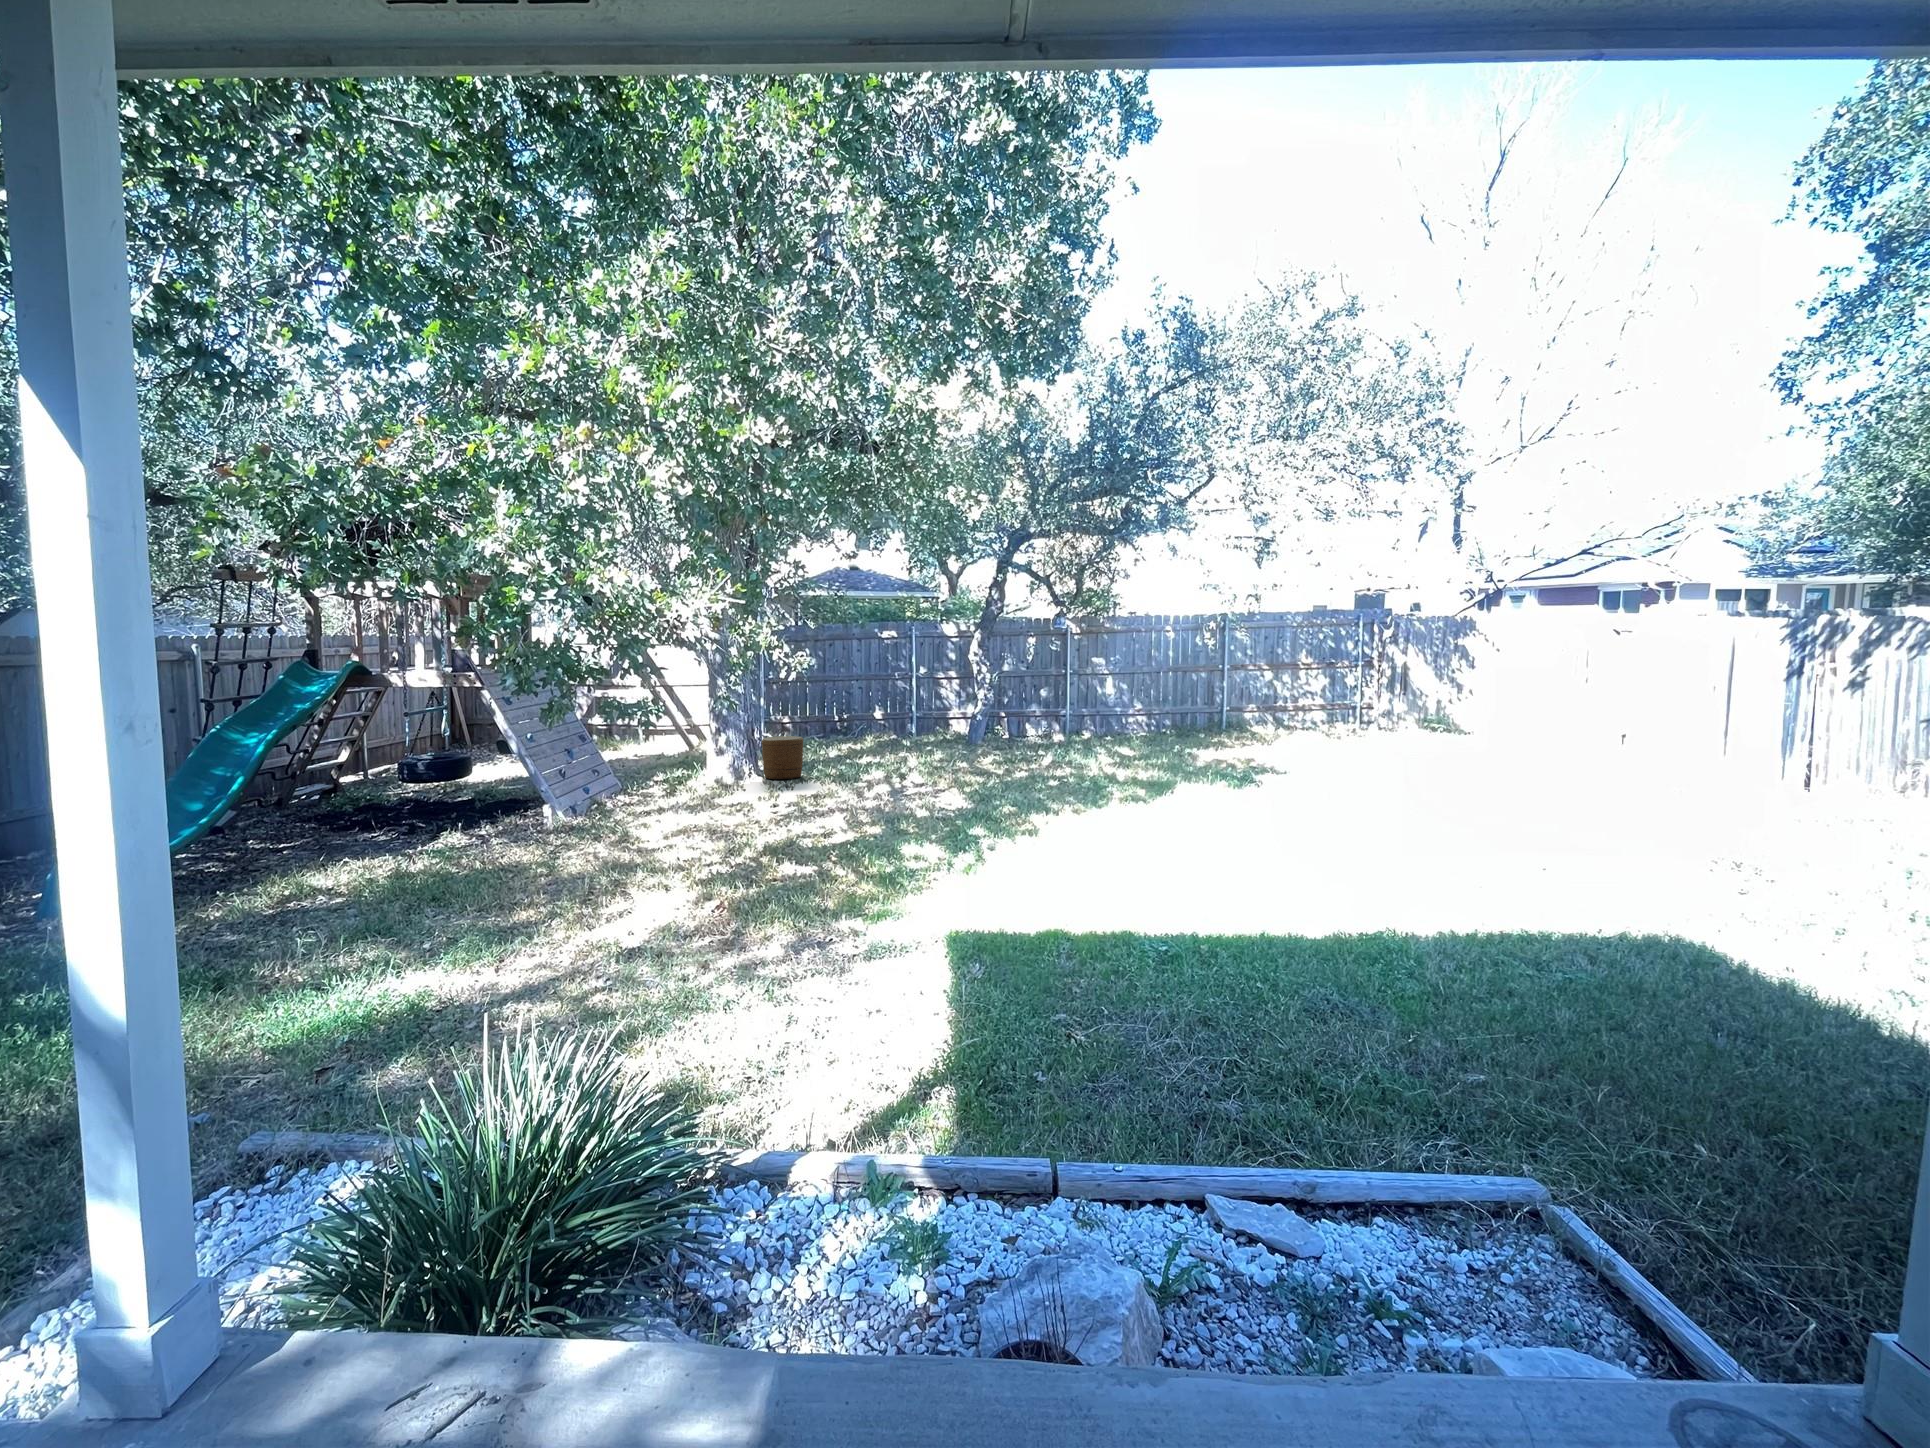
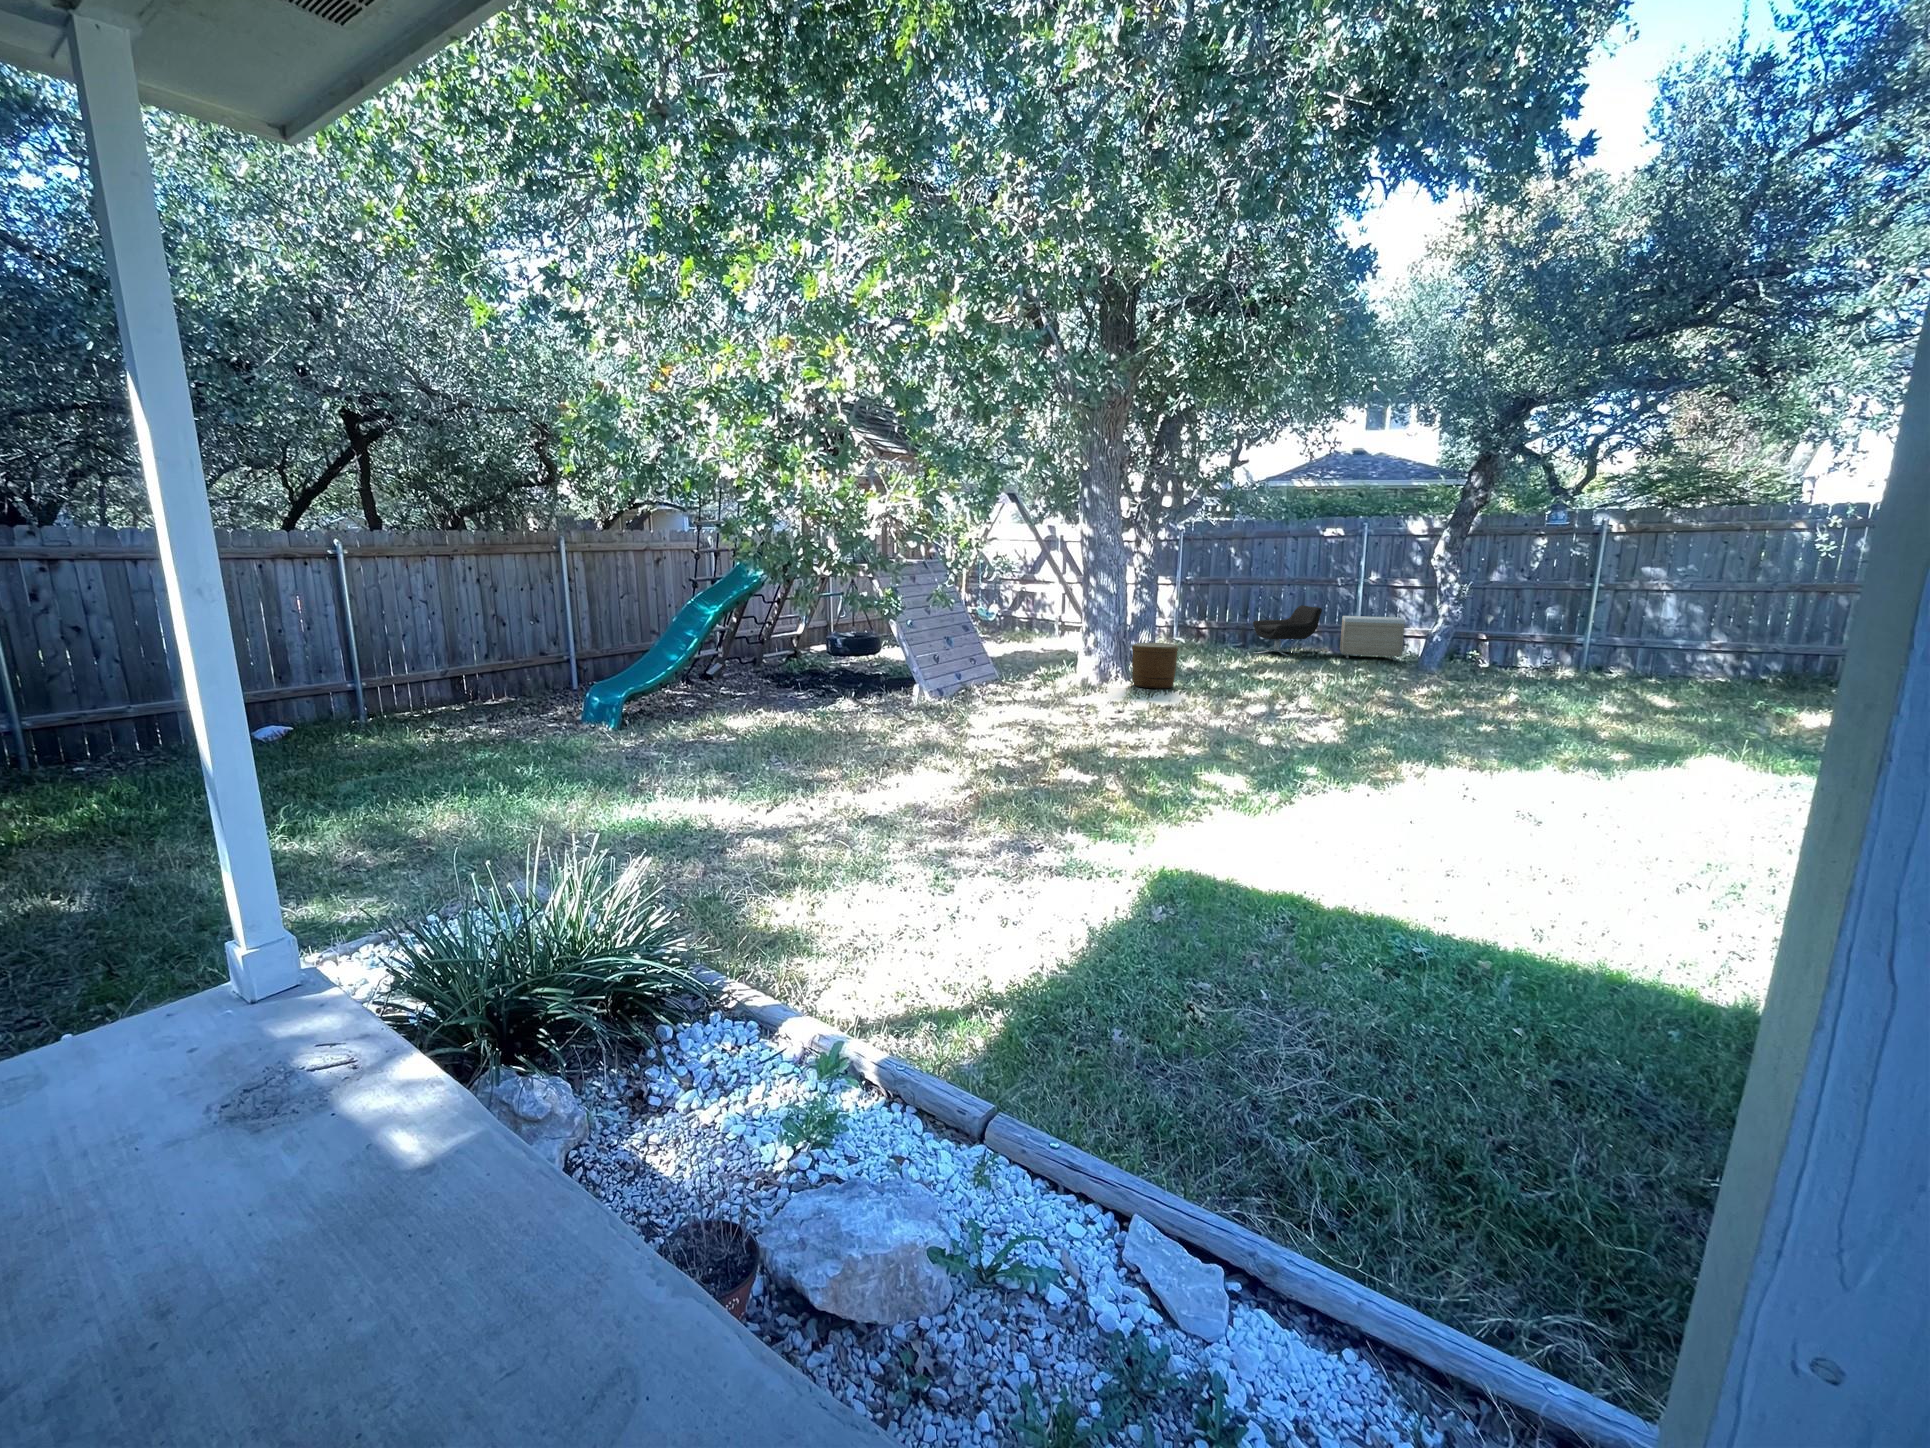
lounge chair: none [833,698,888,742] -> present [1253,605,1322,656]
storage bench: none [903,703,951,739] -> present [1340,616,1405,660]

